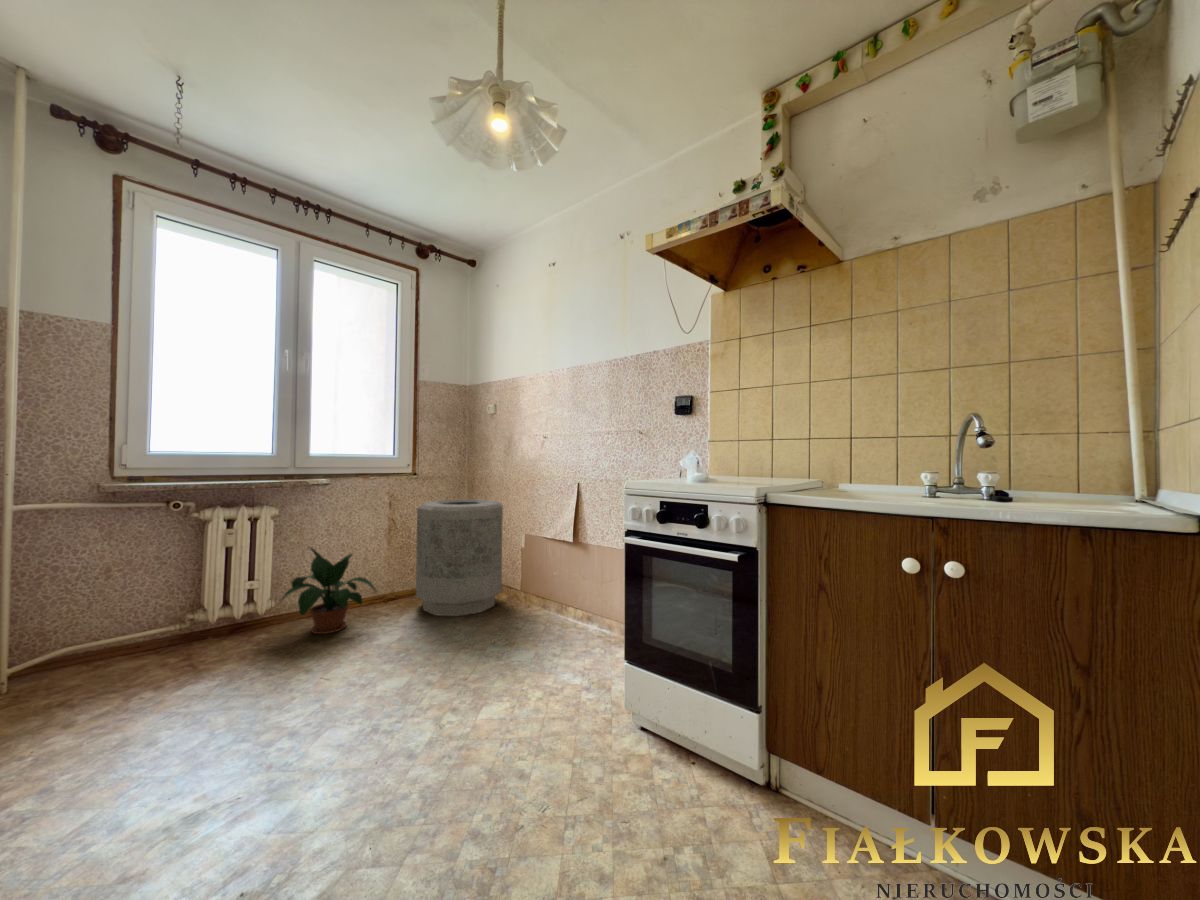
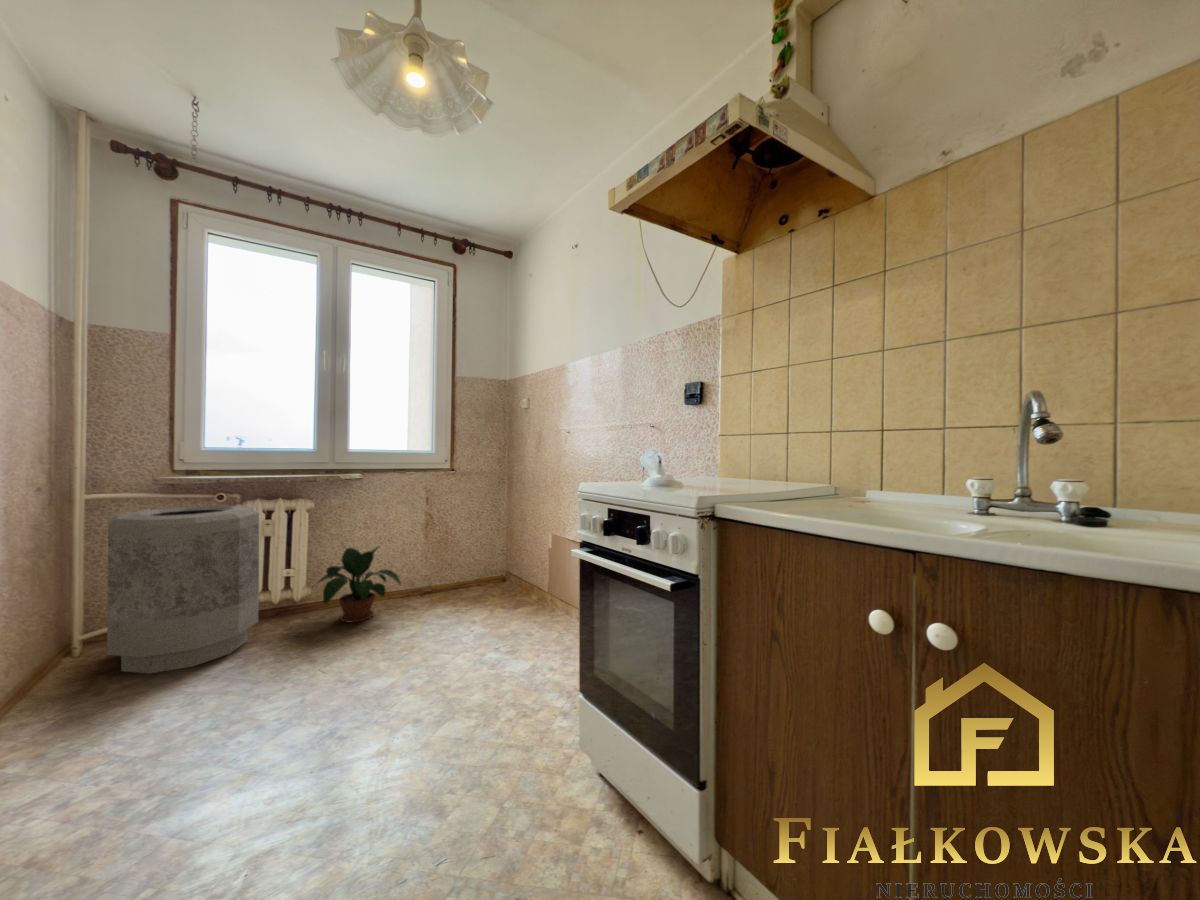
trash can: present [416,499,503,616] -> present [107,506,259,673]

